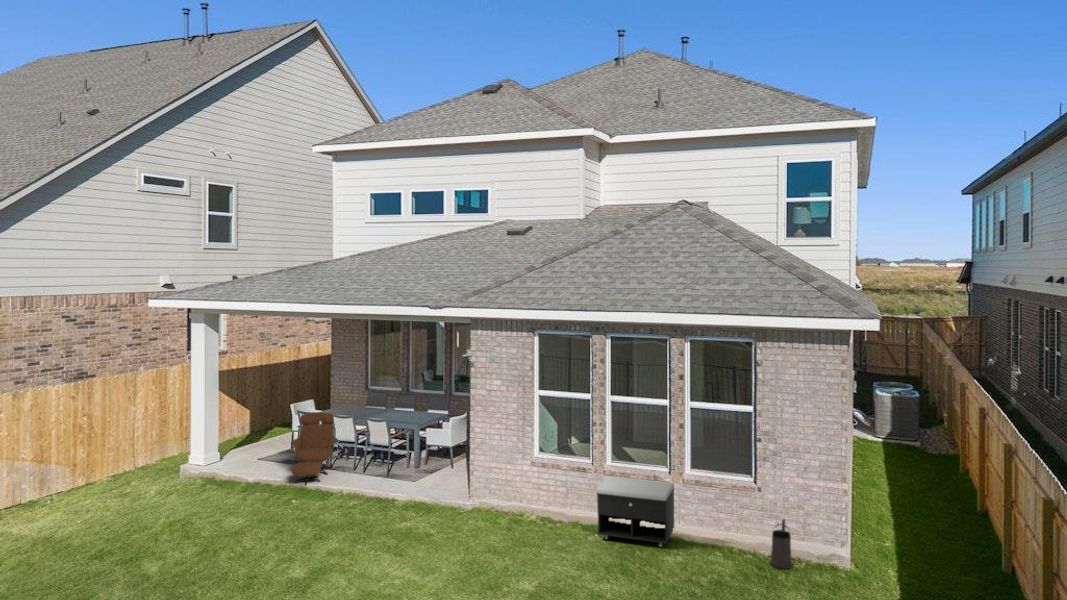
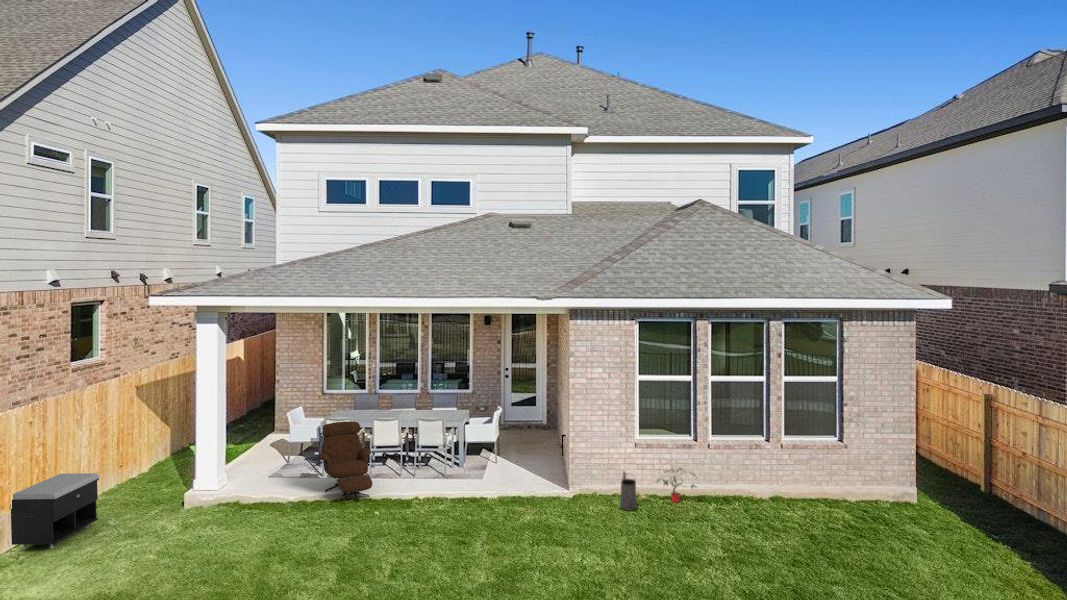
storage bench: present [596,477,674,546] -> present [10,473,99,549]
potted plant: none [544,489,586,526] -> present [657,468,696,502]
watering can: present [770,519,792,569] -> present [620,472,637,511]

